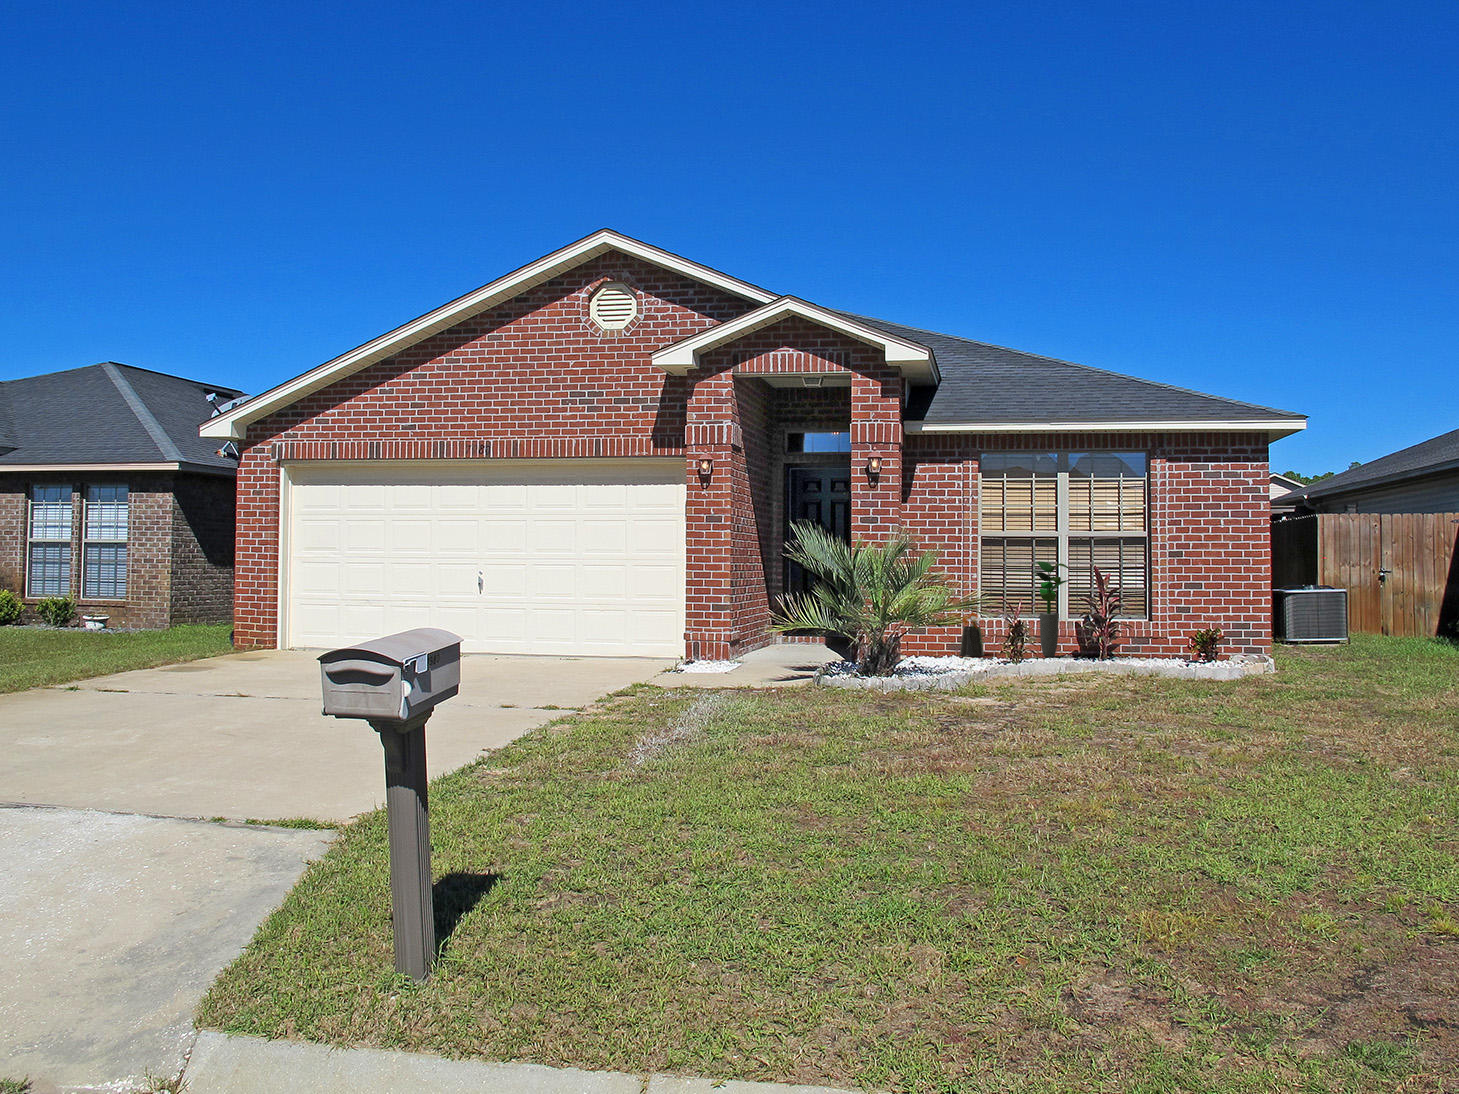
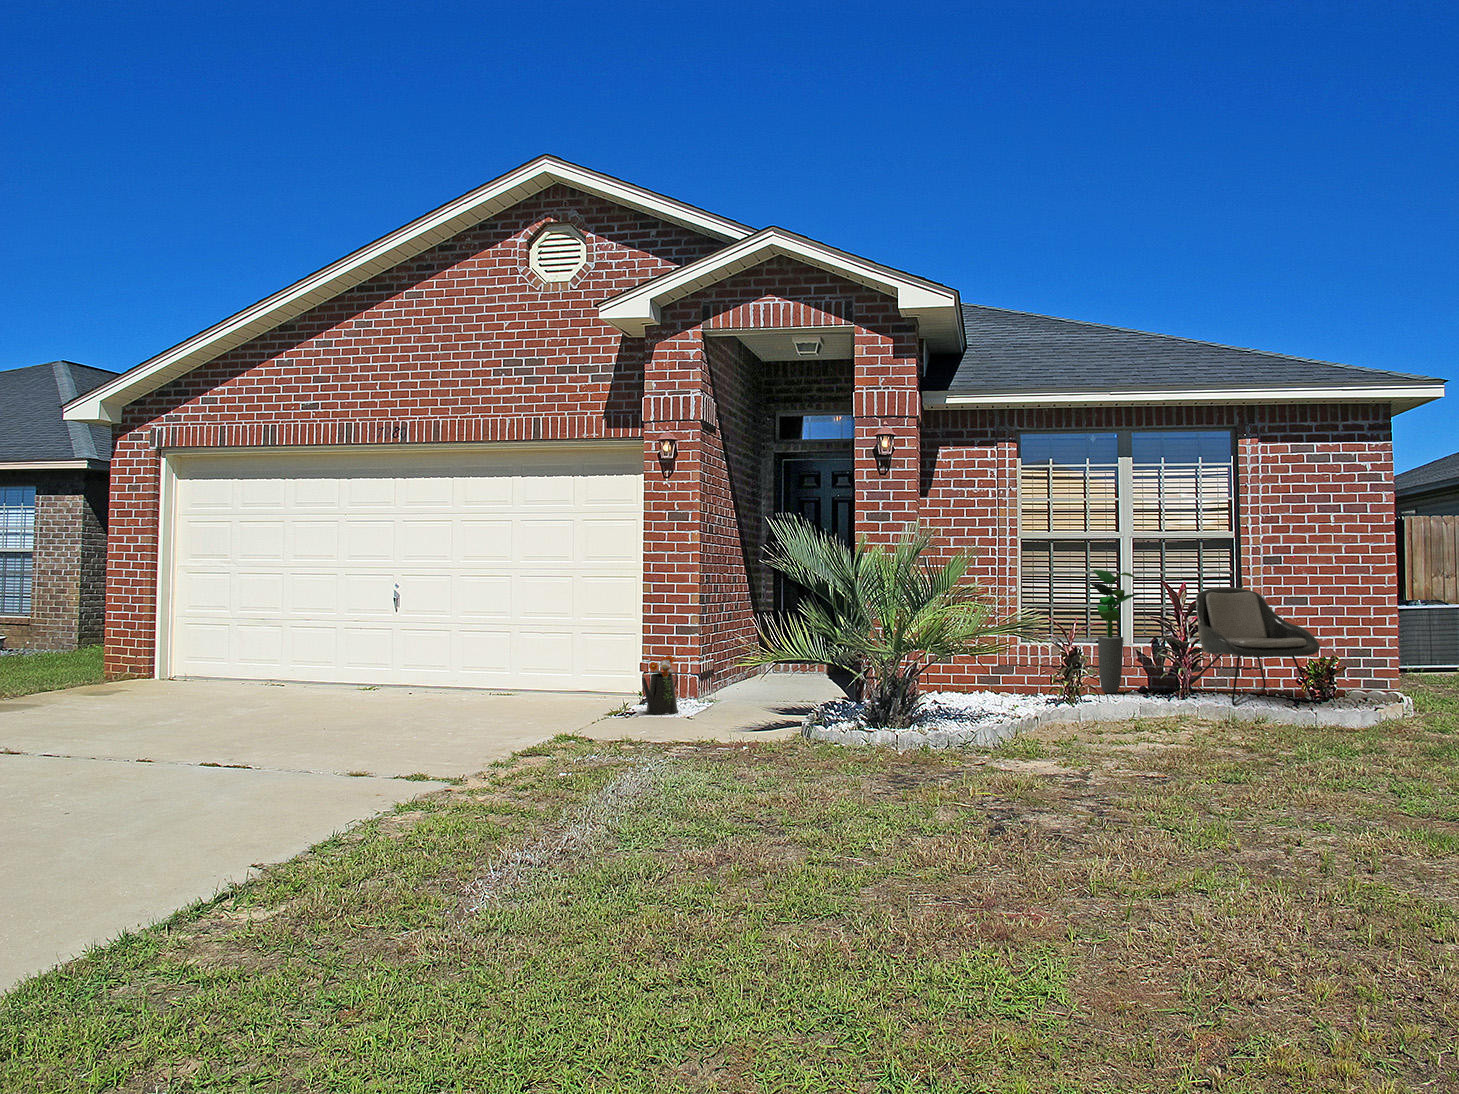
lounge chair: none [1109,575,1205,665] -> present [1189,587,1320,706]
watering can: present [959,612,984,656] -> present [642,655,678,715]

